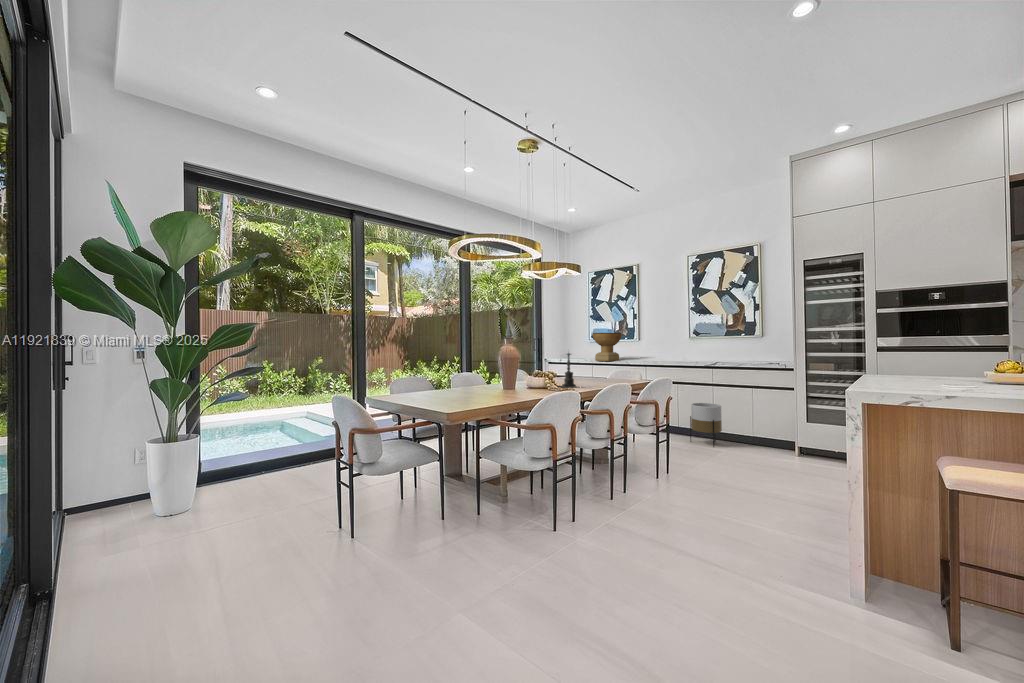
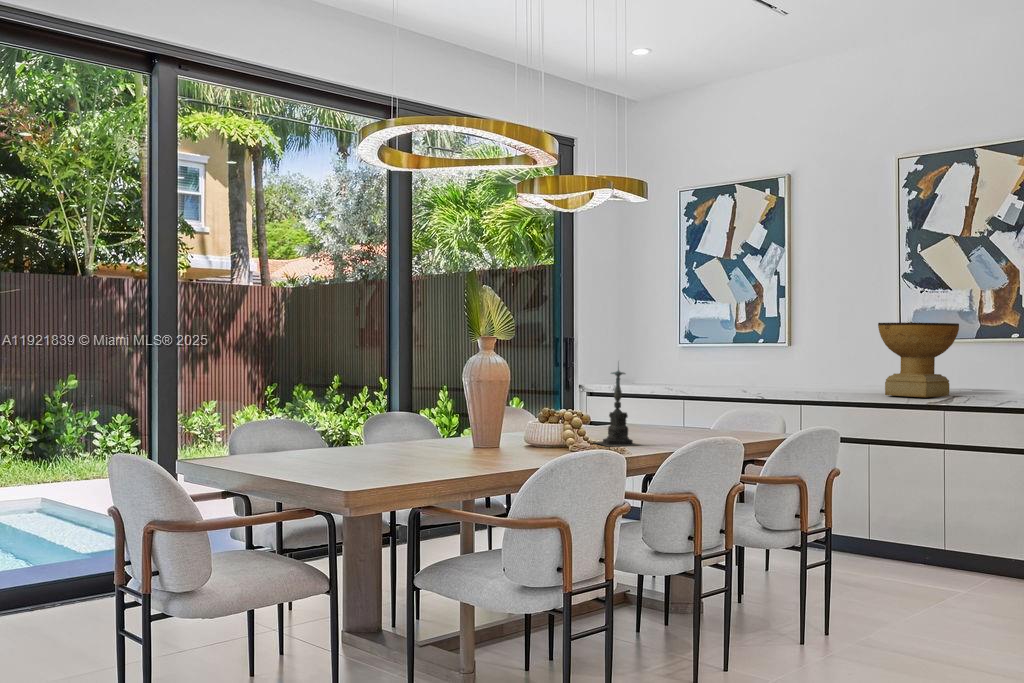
decorative bowl: present [593,333,622,361] -> present [878,322,959,397]
planter: present [690,403,722,447] -> none [892,486,960,585]

